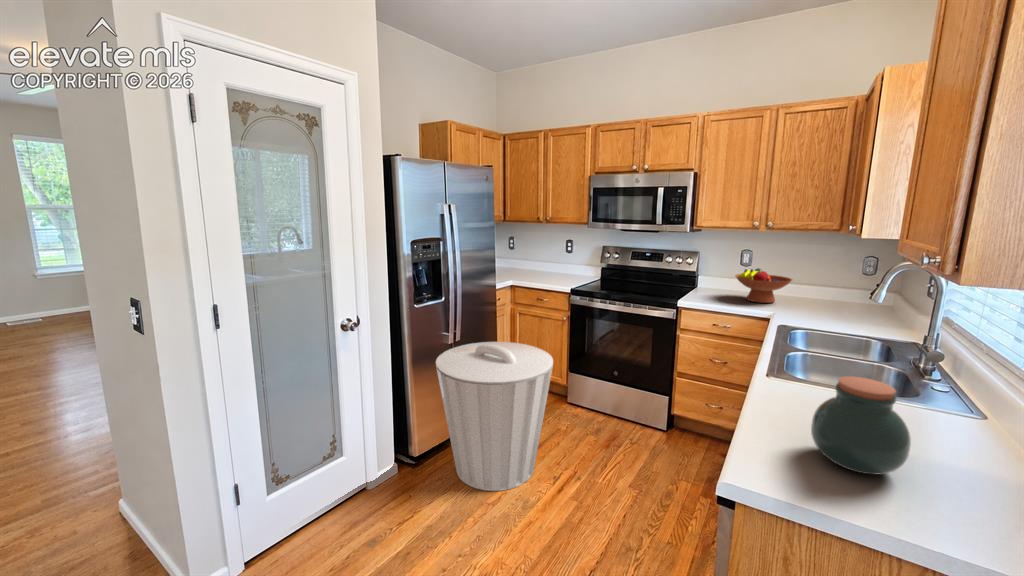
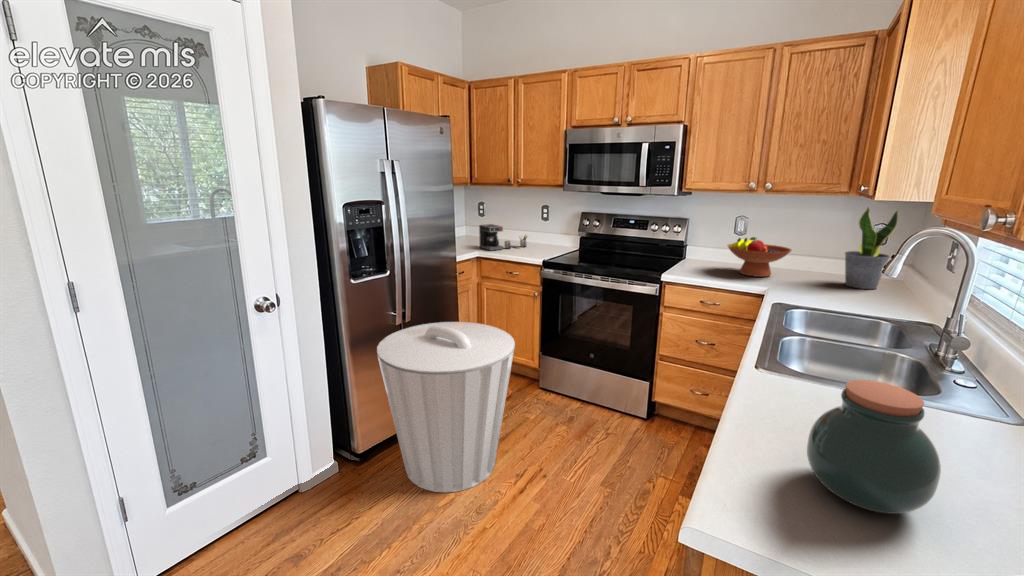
potted plant: none [839,243,885,314] -> present [845,207,898,289]
coffee maker: none [512,257,554,280] -> present [479,224,527,251]

